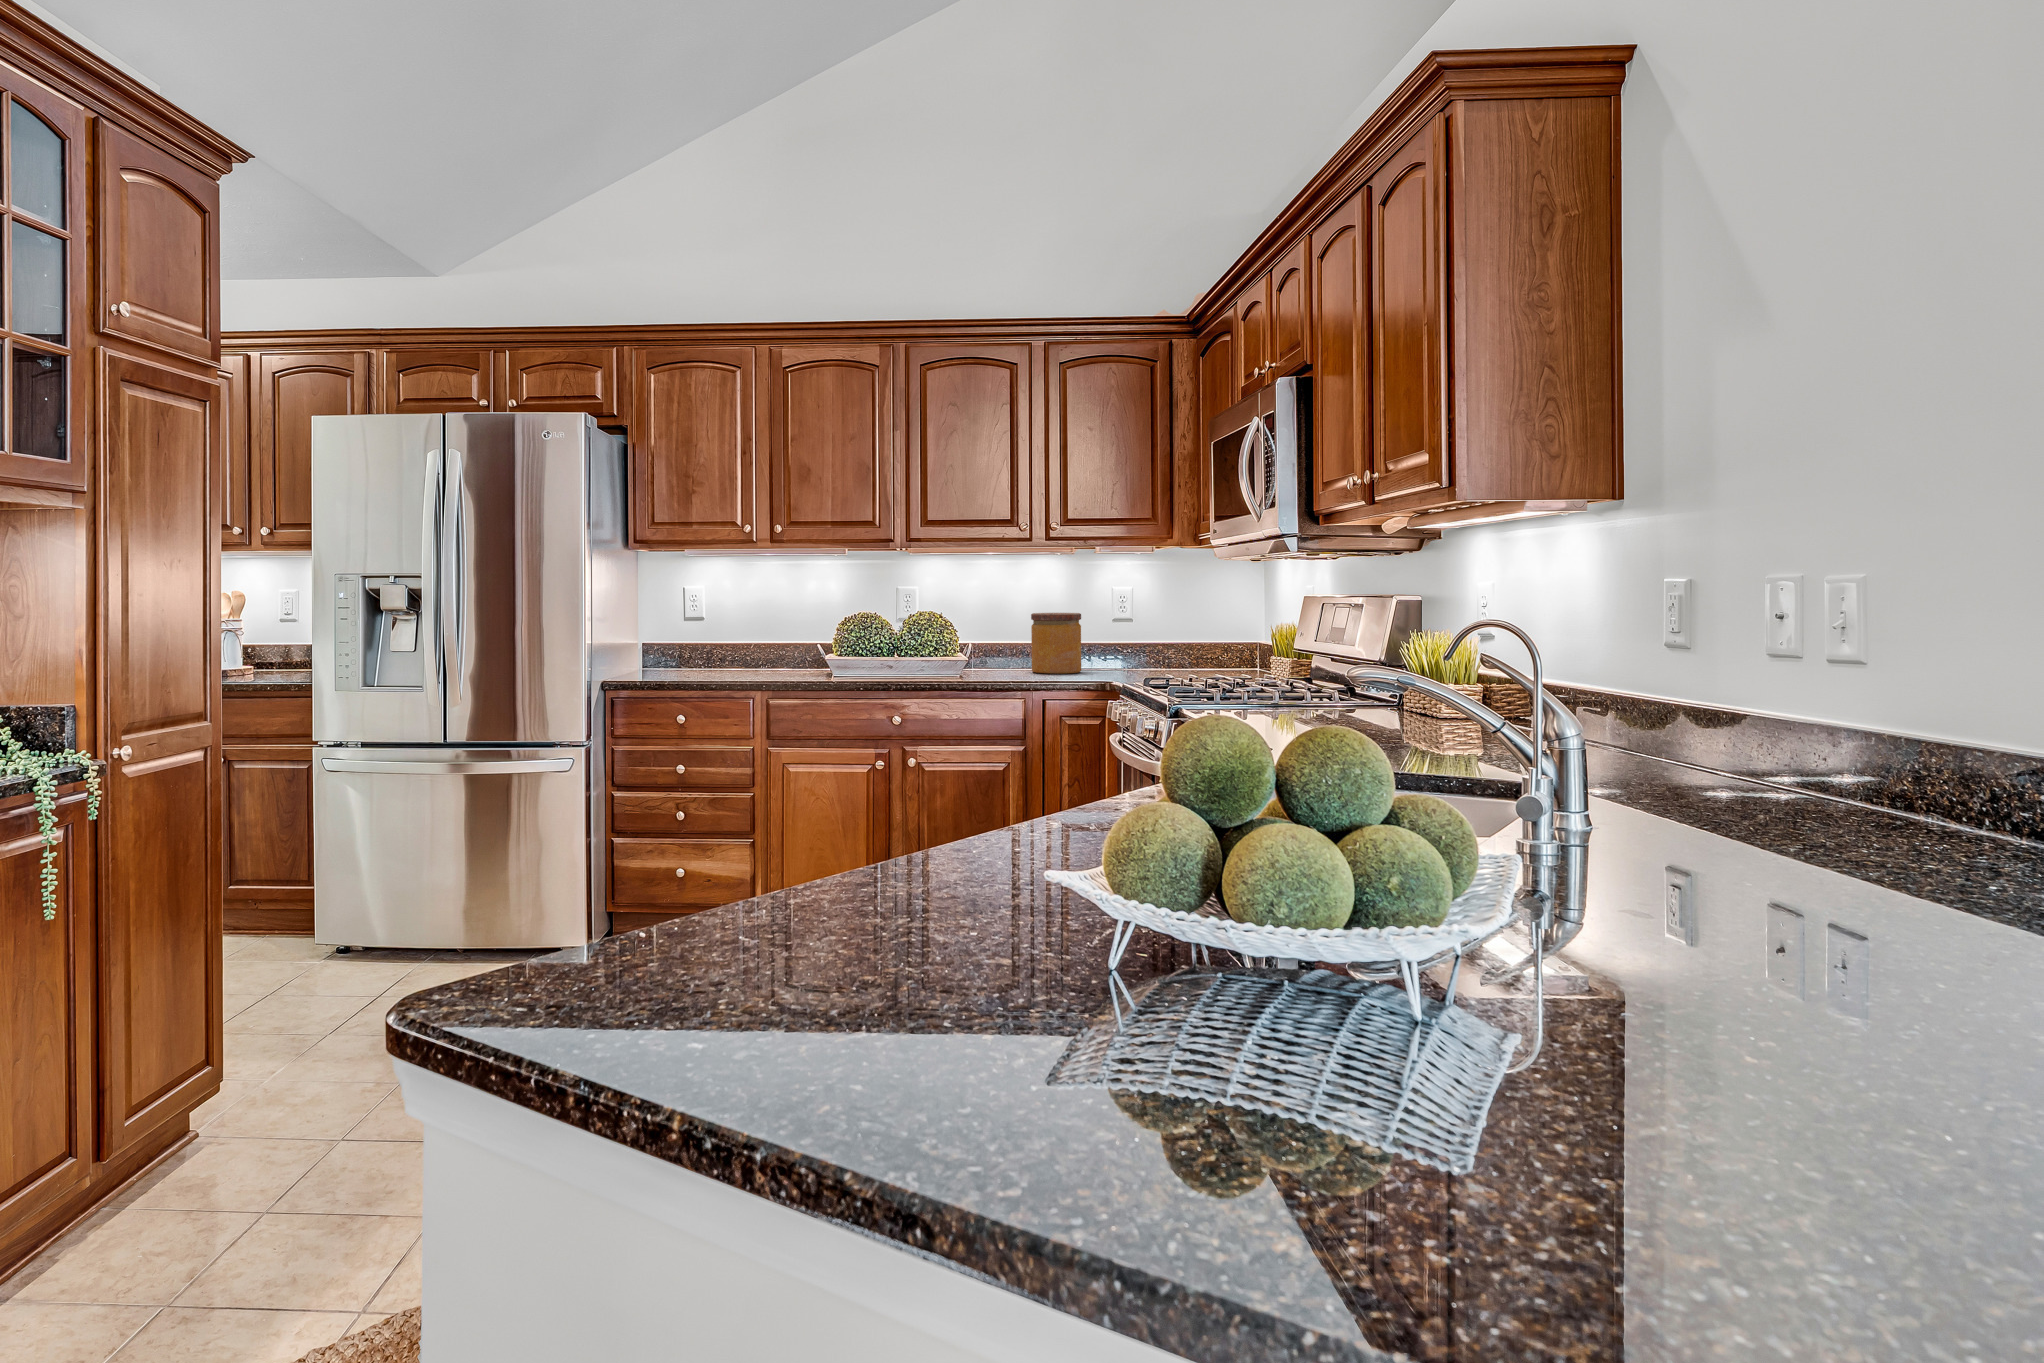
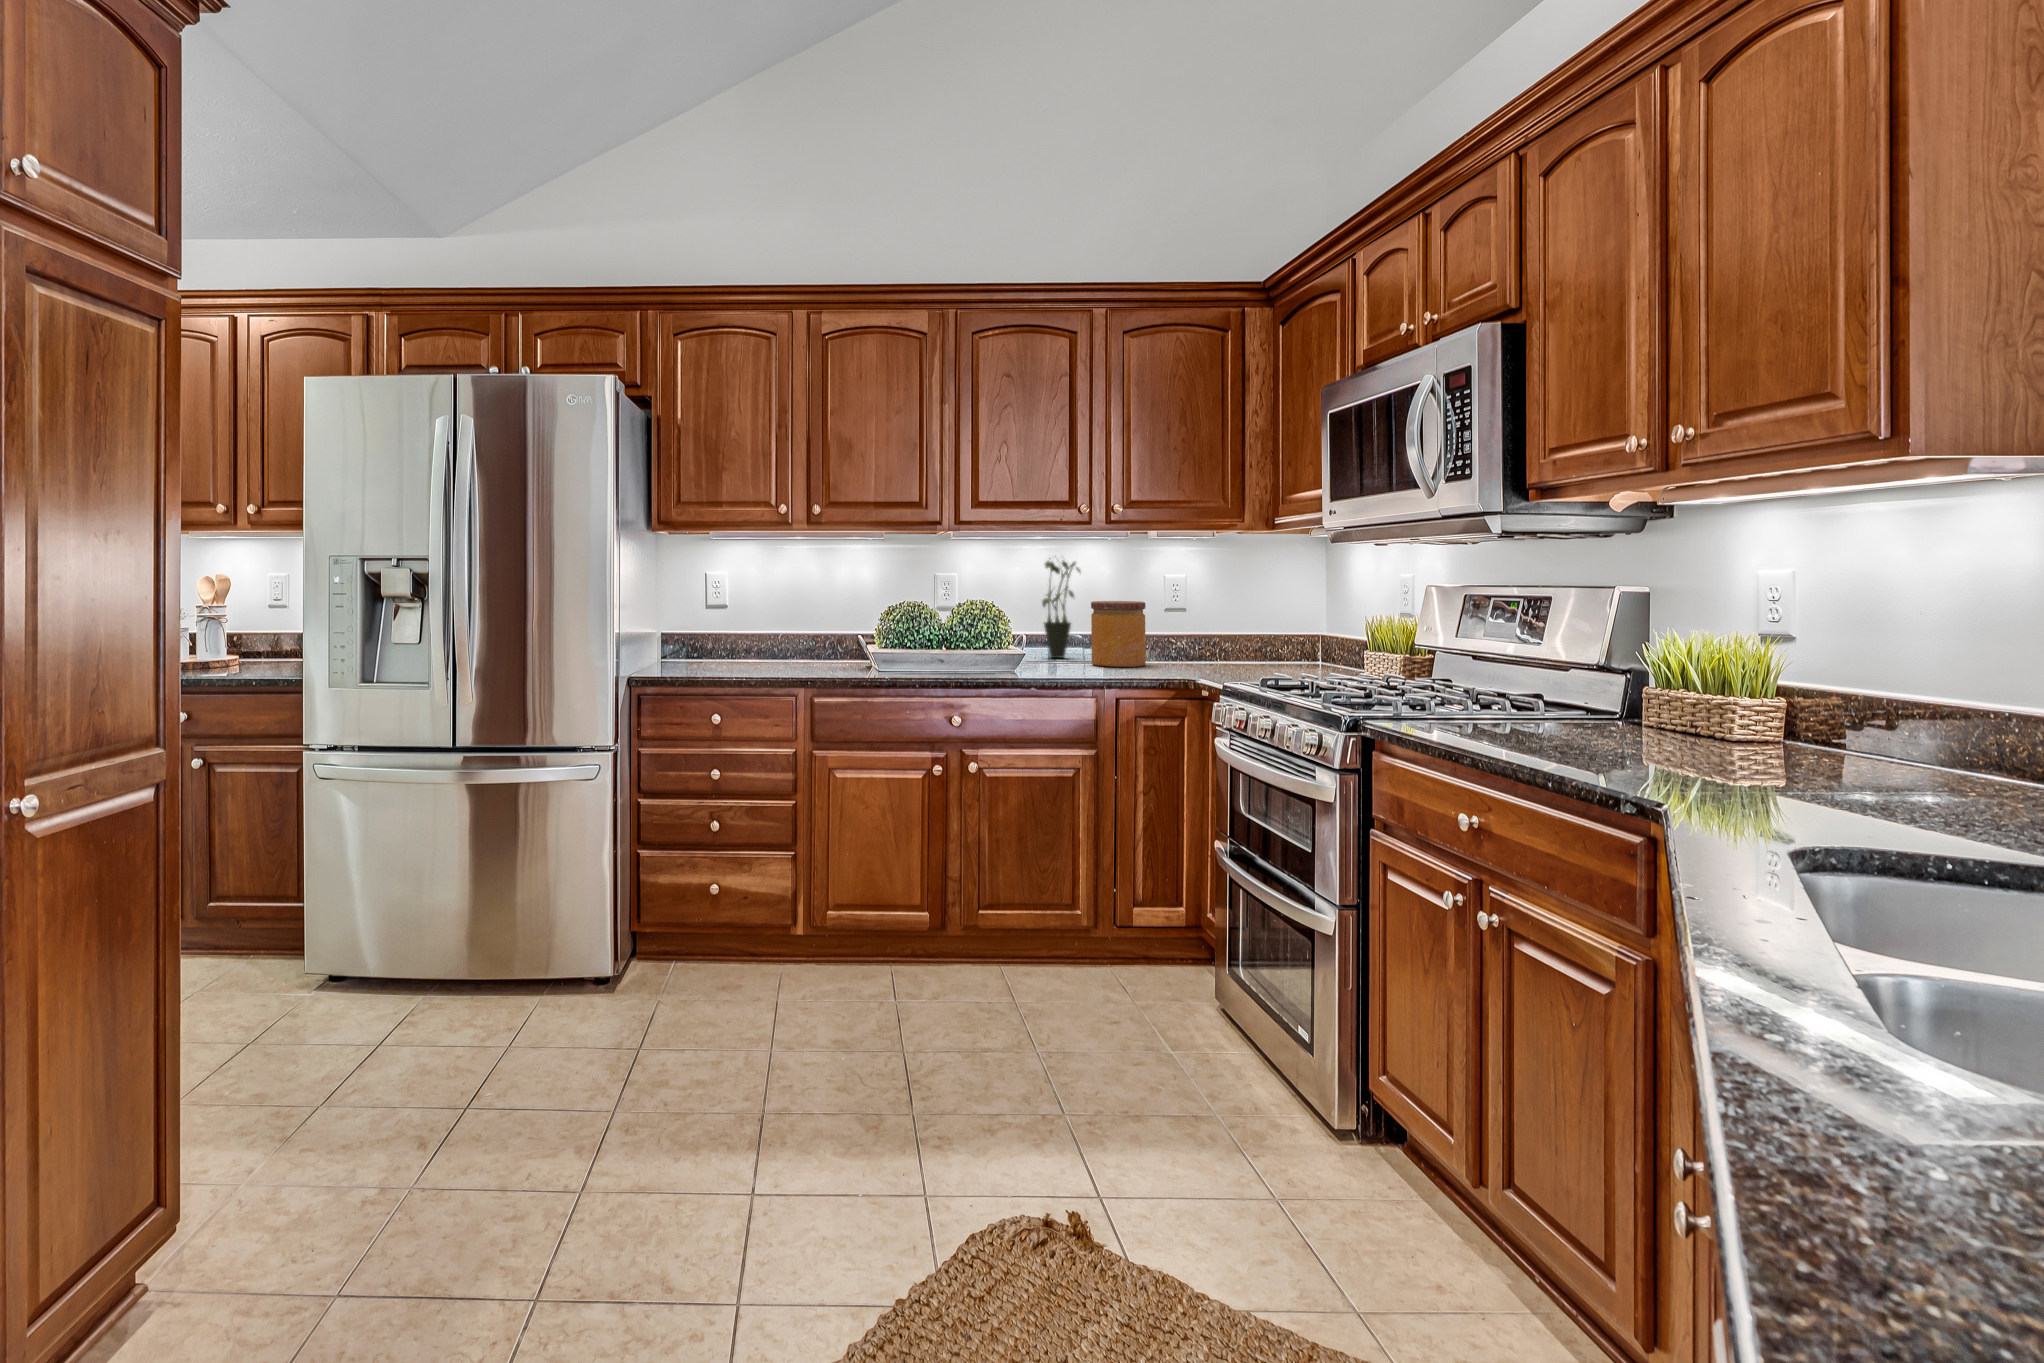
potted plant: none [992,570,1032,667] -> present [1042,558,1080,658]

